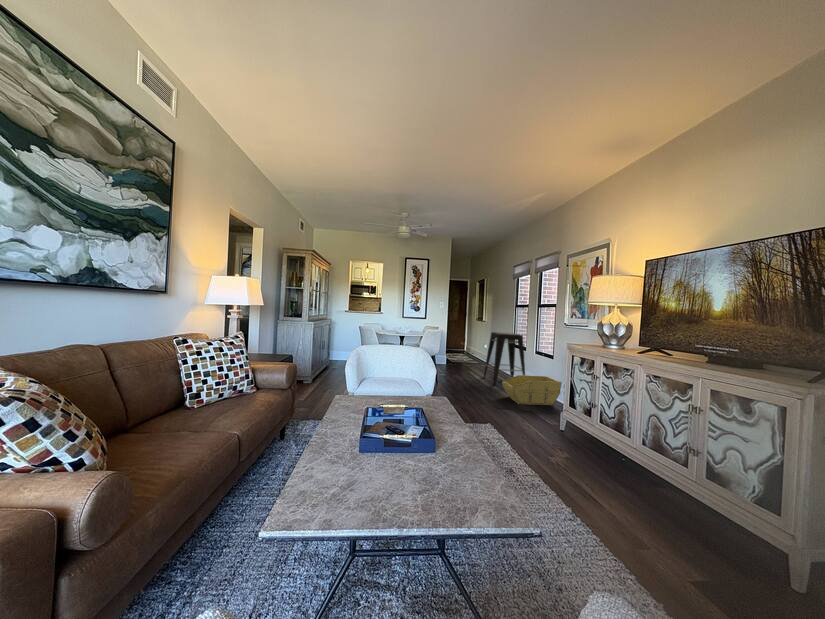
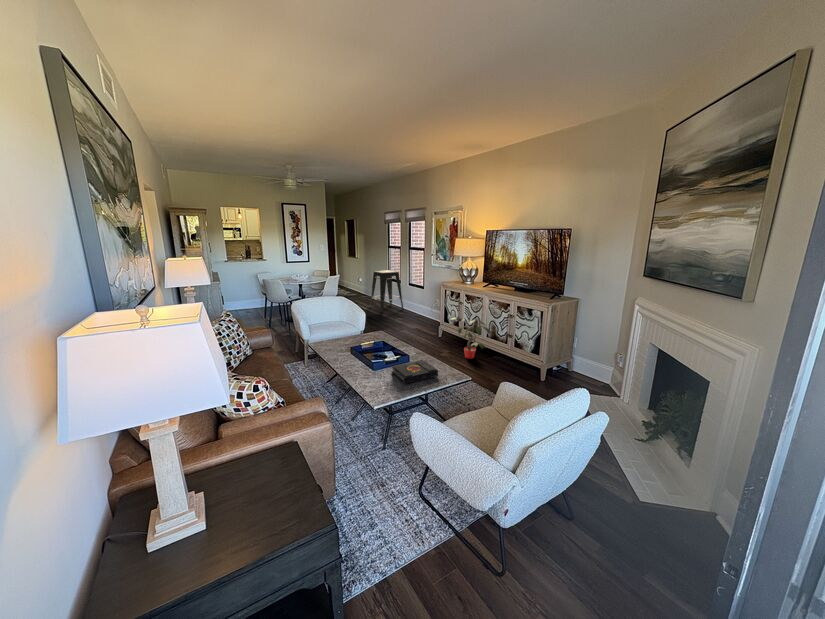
storage bin: present [502,375,561,405] -> none [392,301,432,324]
potted plant: none [565,397,653,480] -> present [452,318,492,359]
book: none [380,445,461,490] -> present [392,360,438,384]

